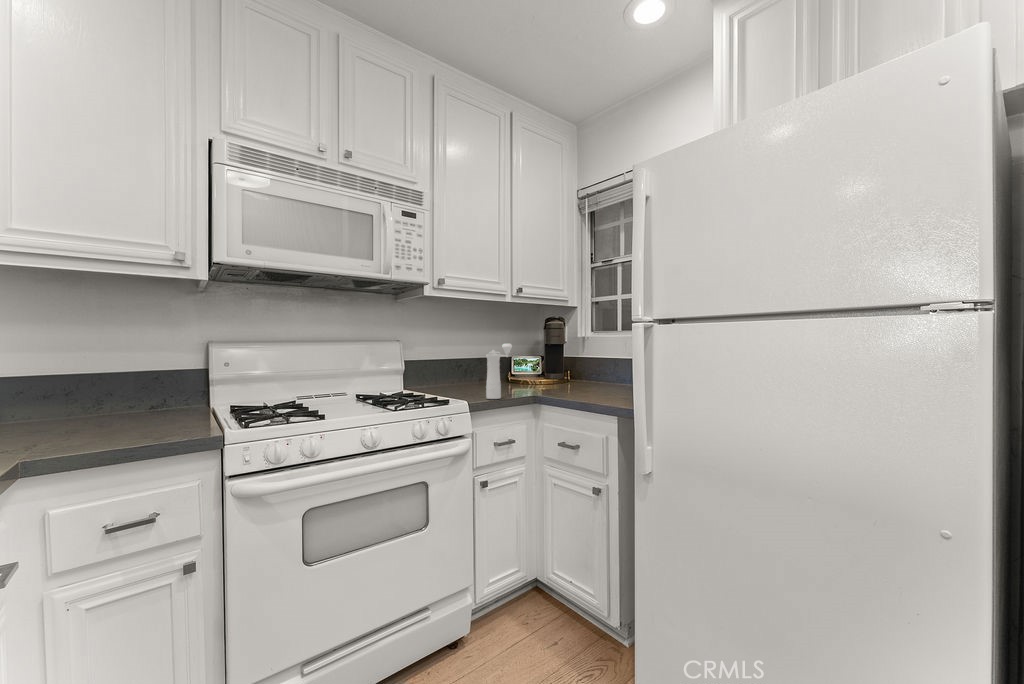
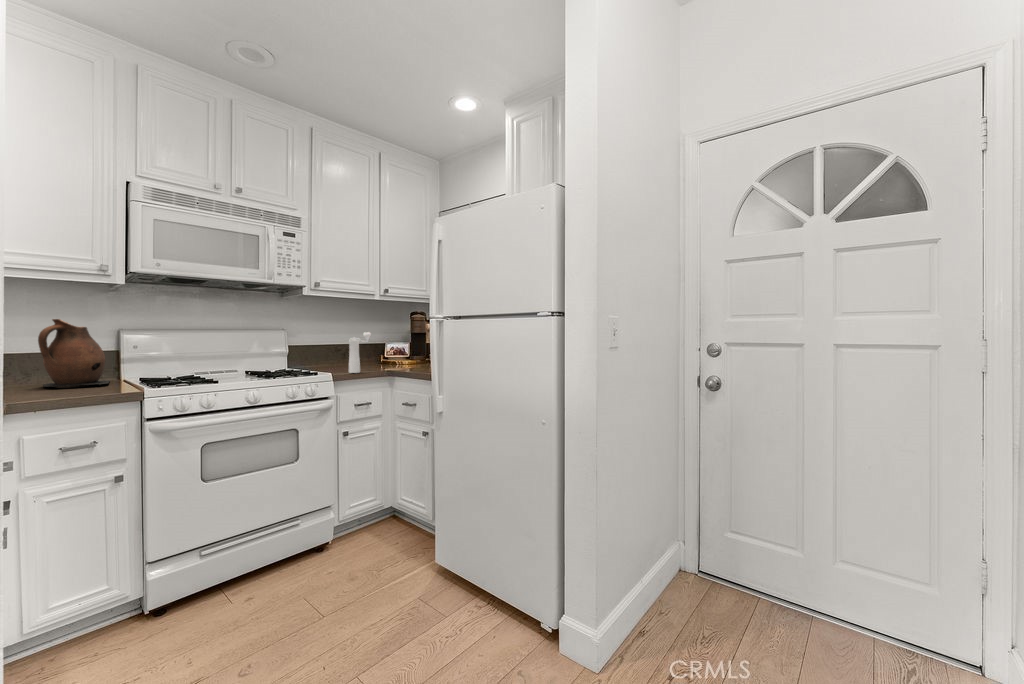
ceramic pitcher: none [90,328,188,424] -> present [38,319,110,387]

